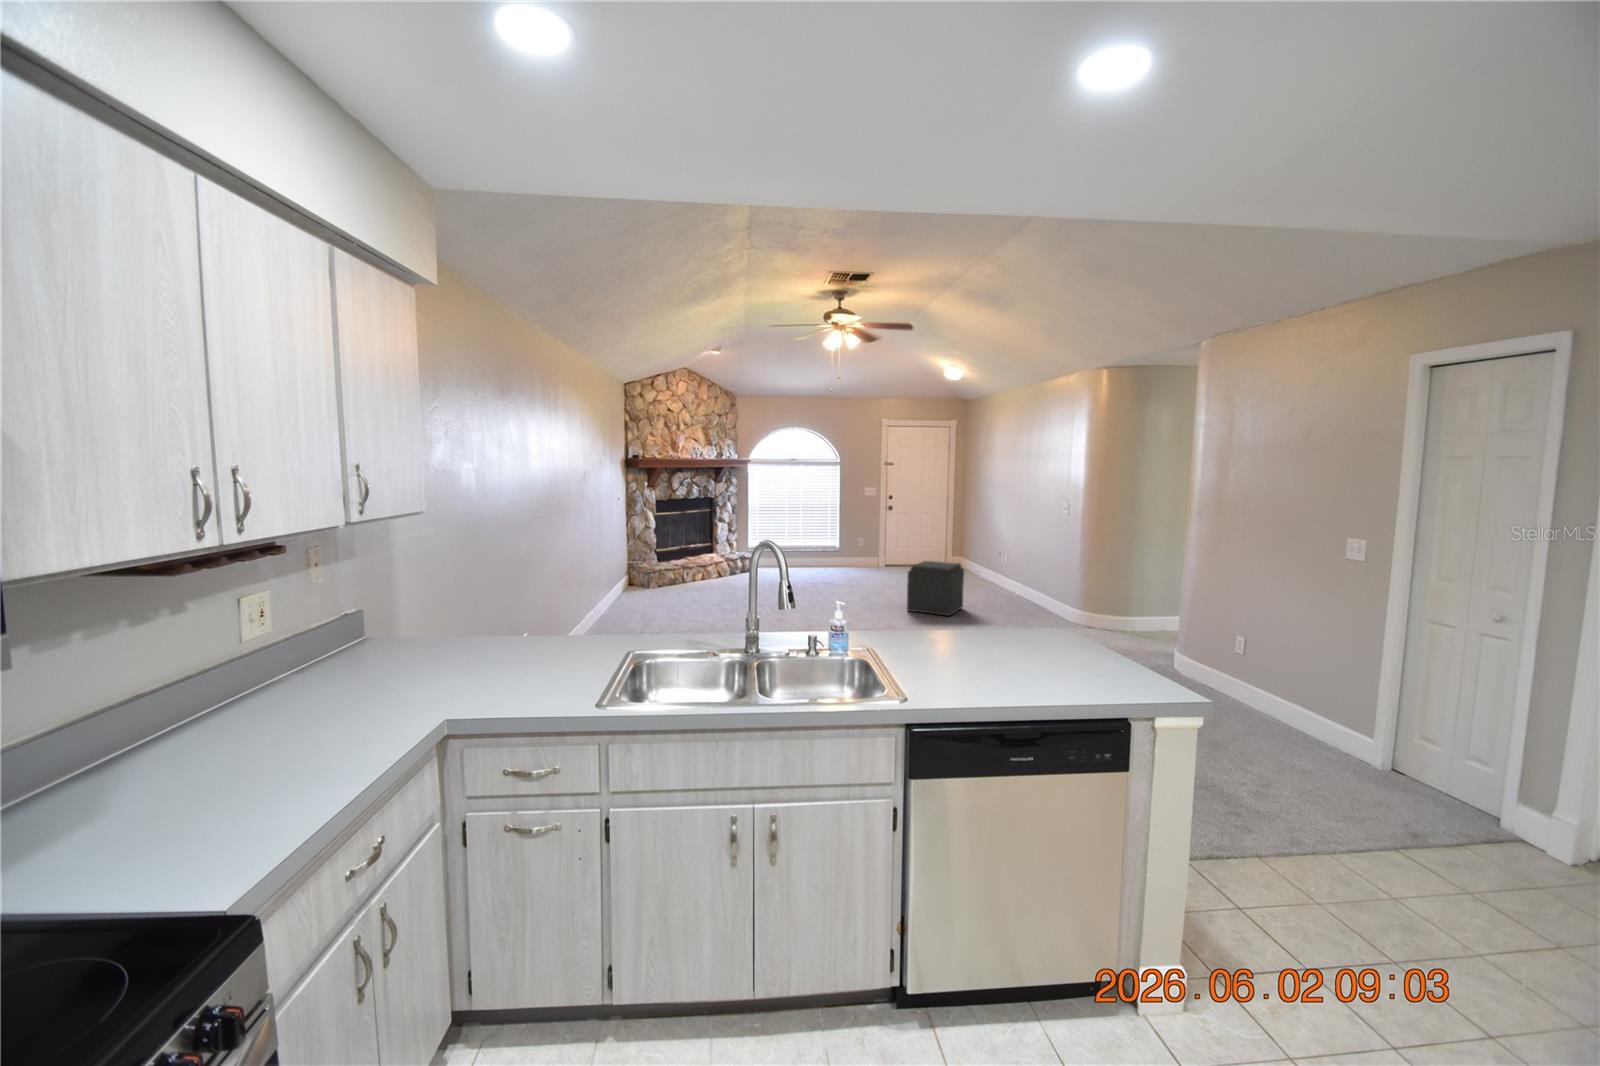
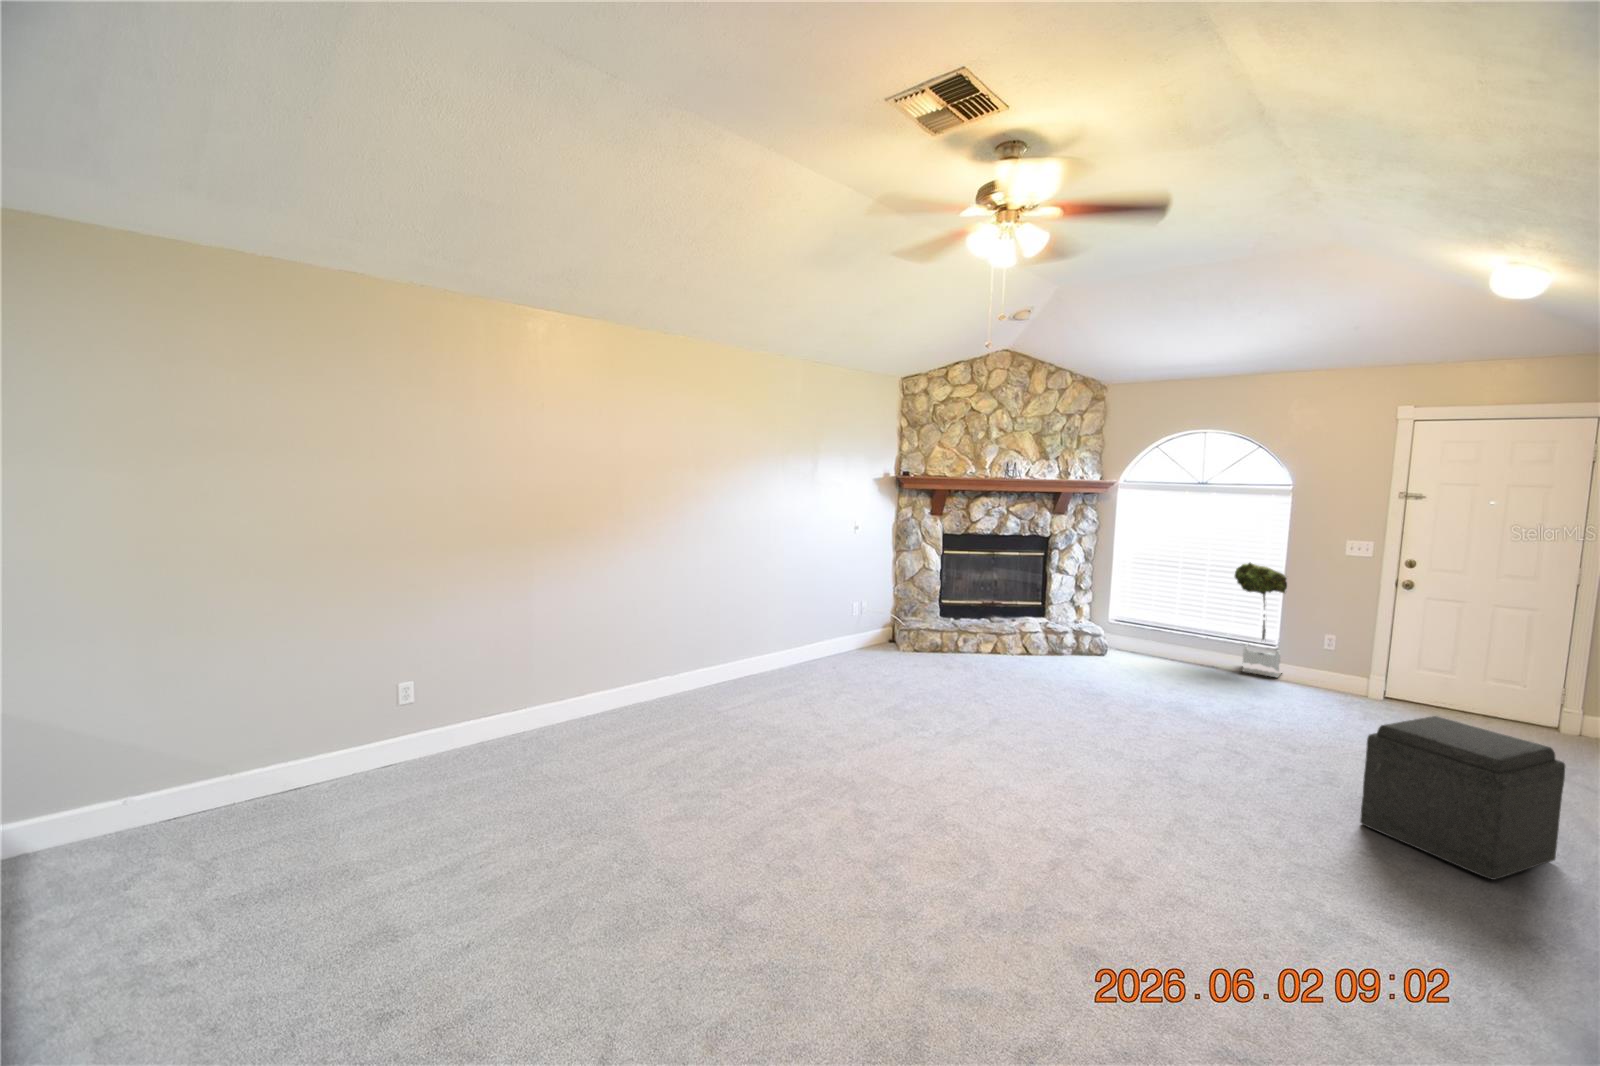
potted tree: none [818,505,845,568] -> present [1234,562,1287,677]

